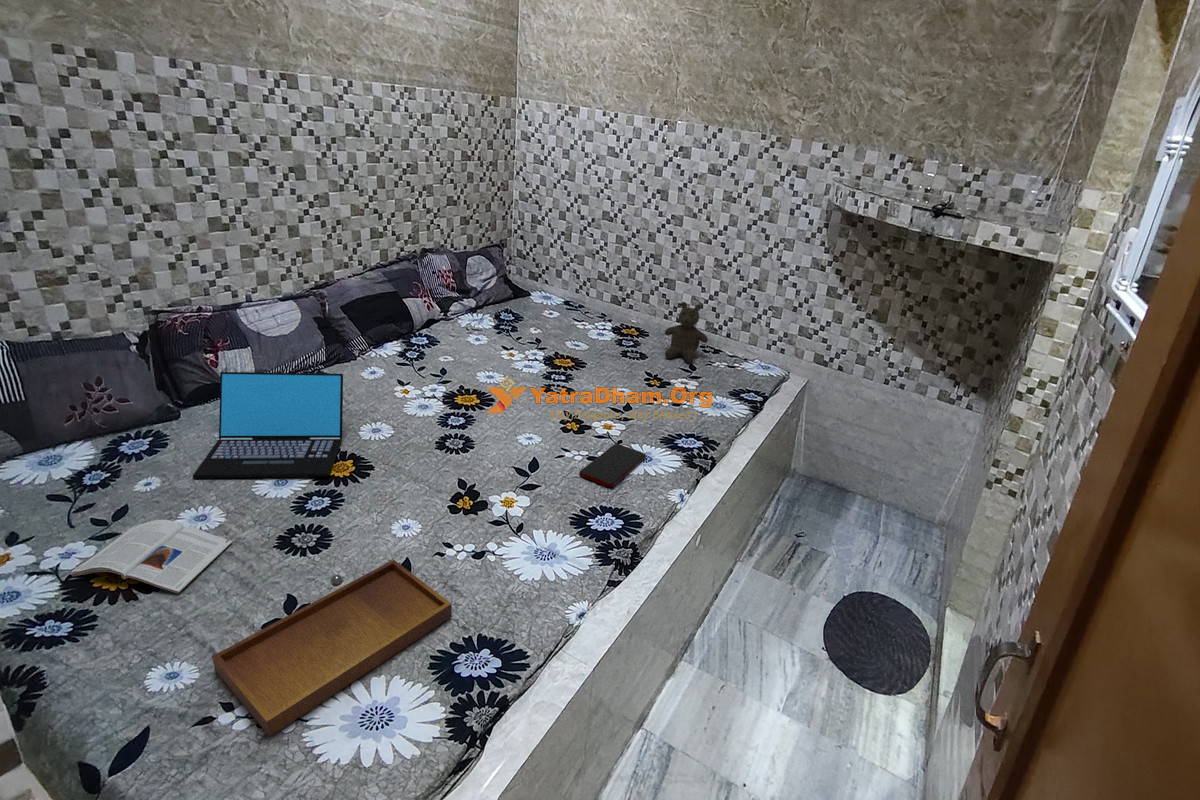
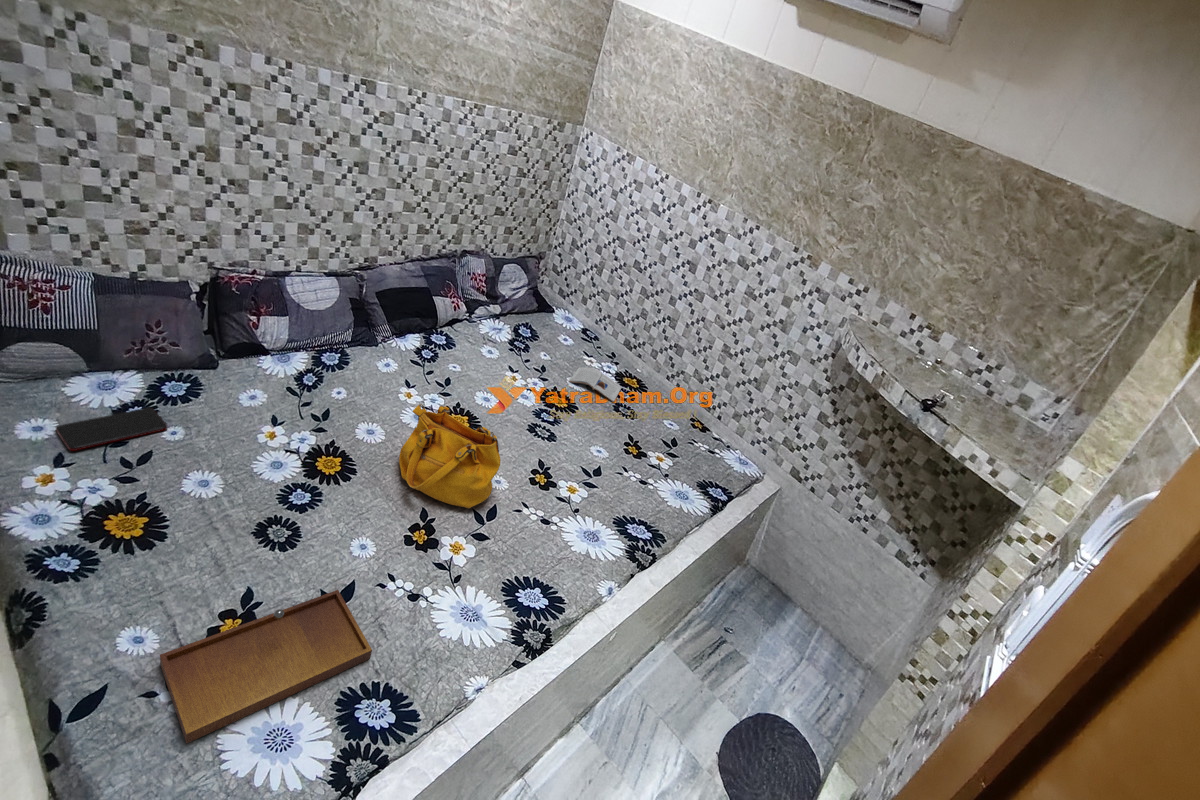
teddy bear: present [665,302,708,363] -> none [649,371,693,427]
handbag: none [418,369,530,467] -> present [399,404,501,508]
laptop: present [193,372,343,478] -> none [194,357,349,480]
smartphone: present [579,444,646,487] -> present [56,408,167,451]
magazine: present [71,520,232,593] -> present [569,367,622,402]

